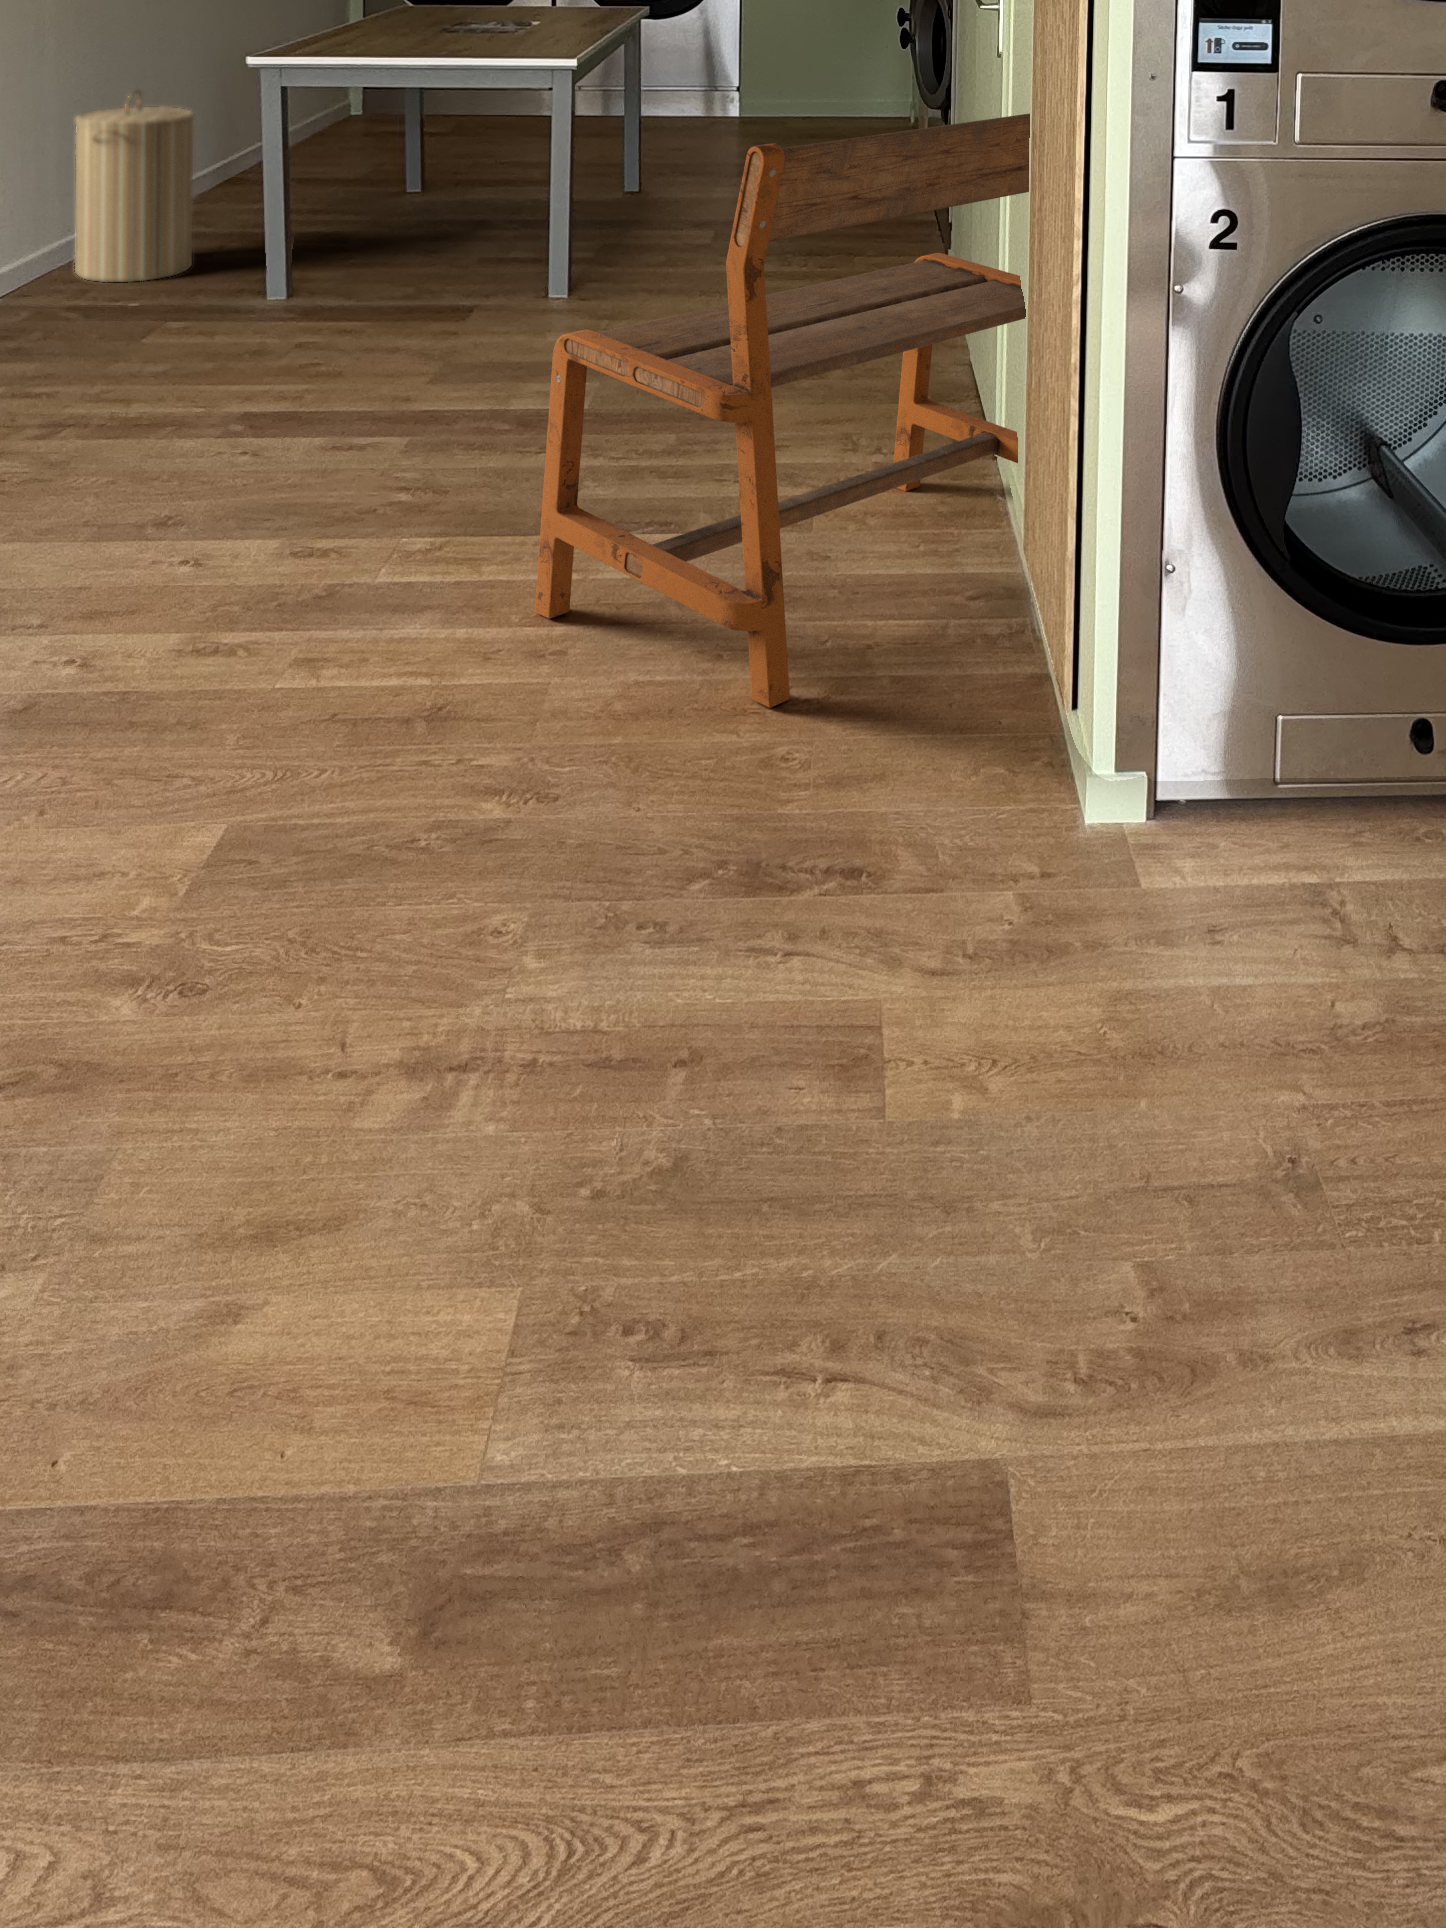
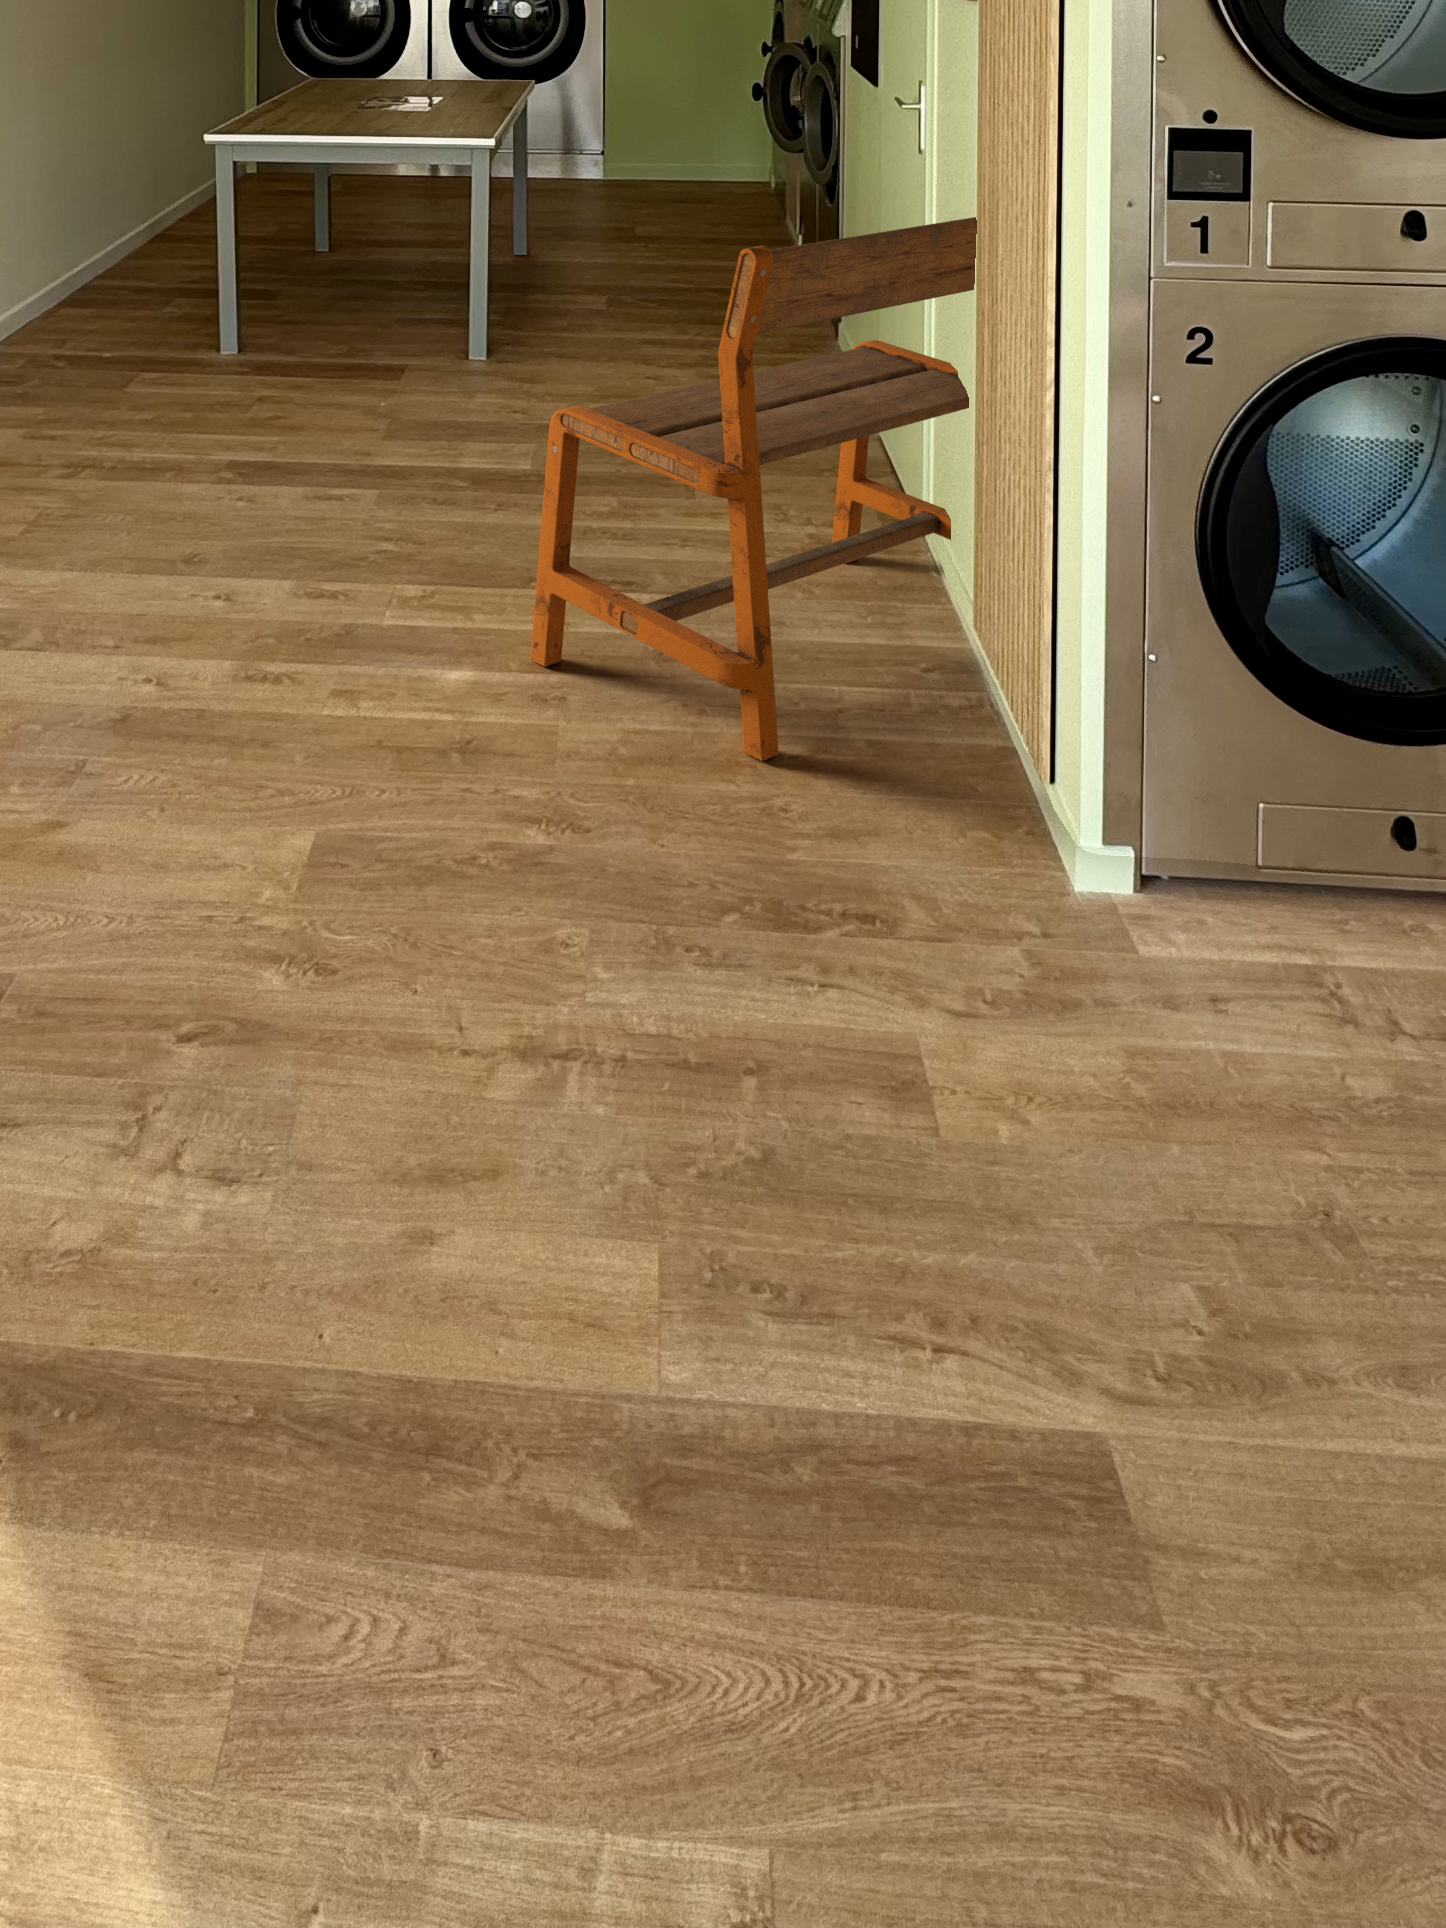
laundry hamper: present [75,90,194,282] -> none [49,159,151,334]

